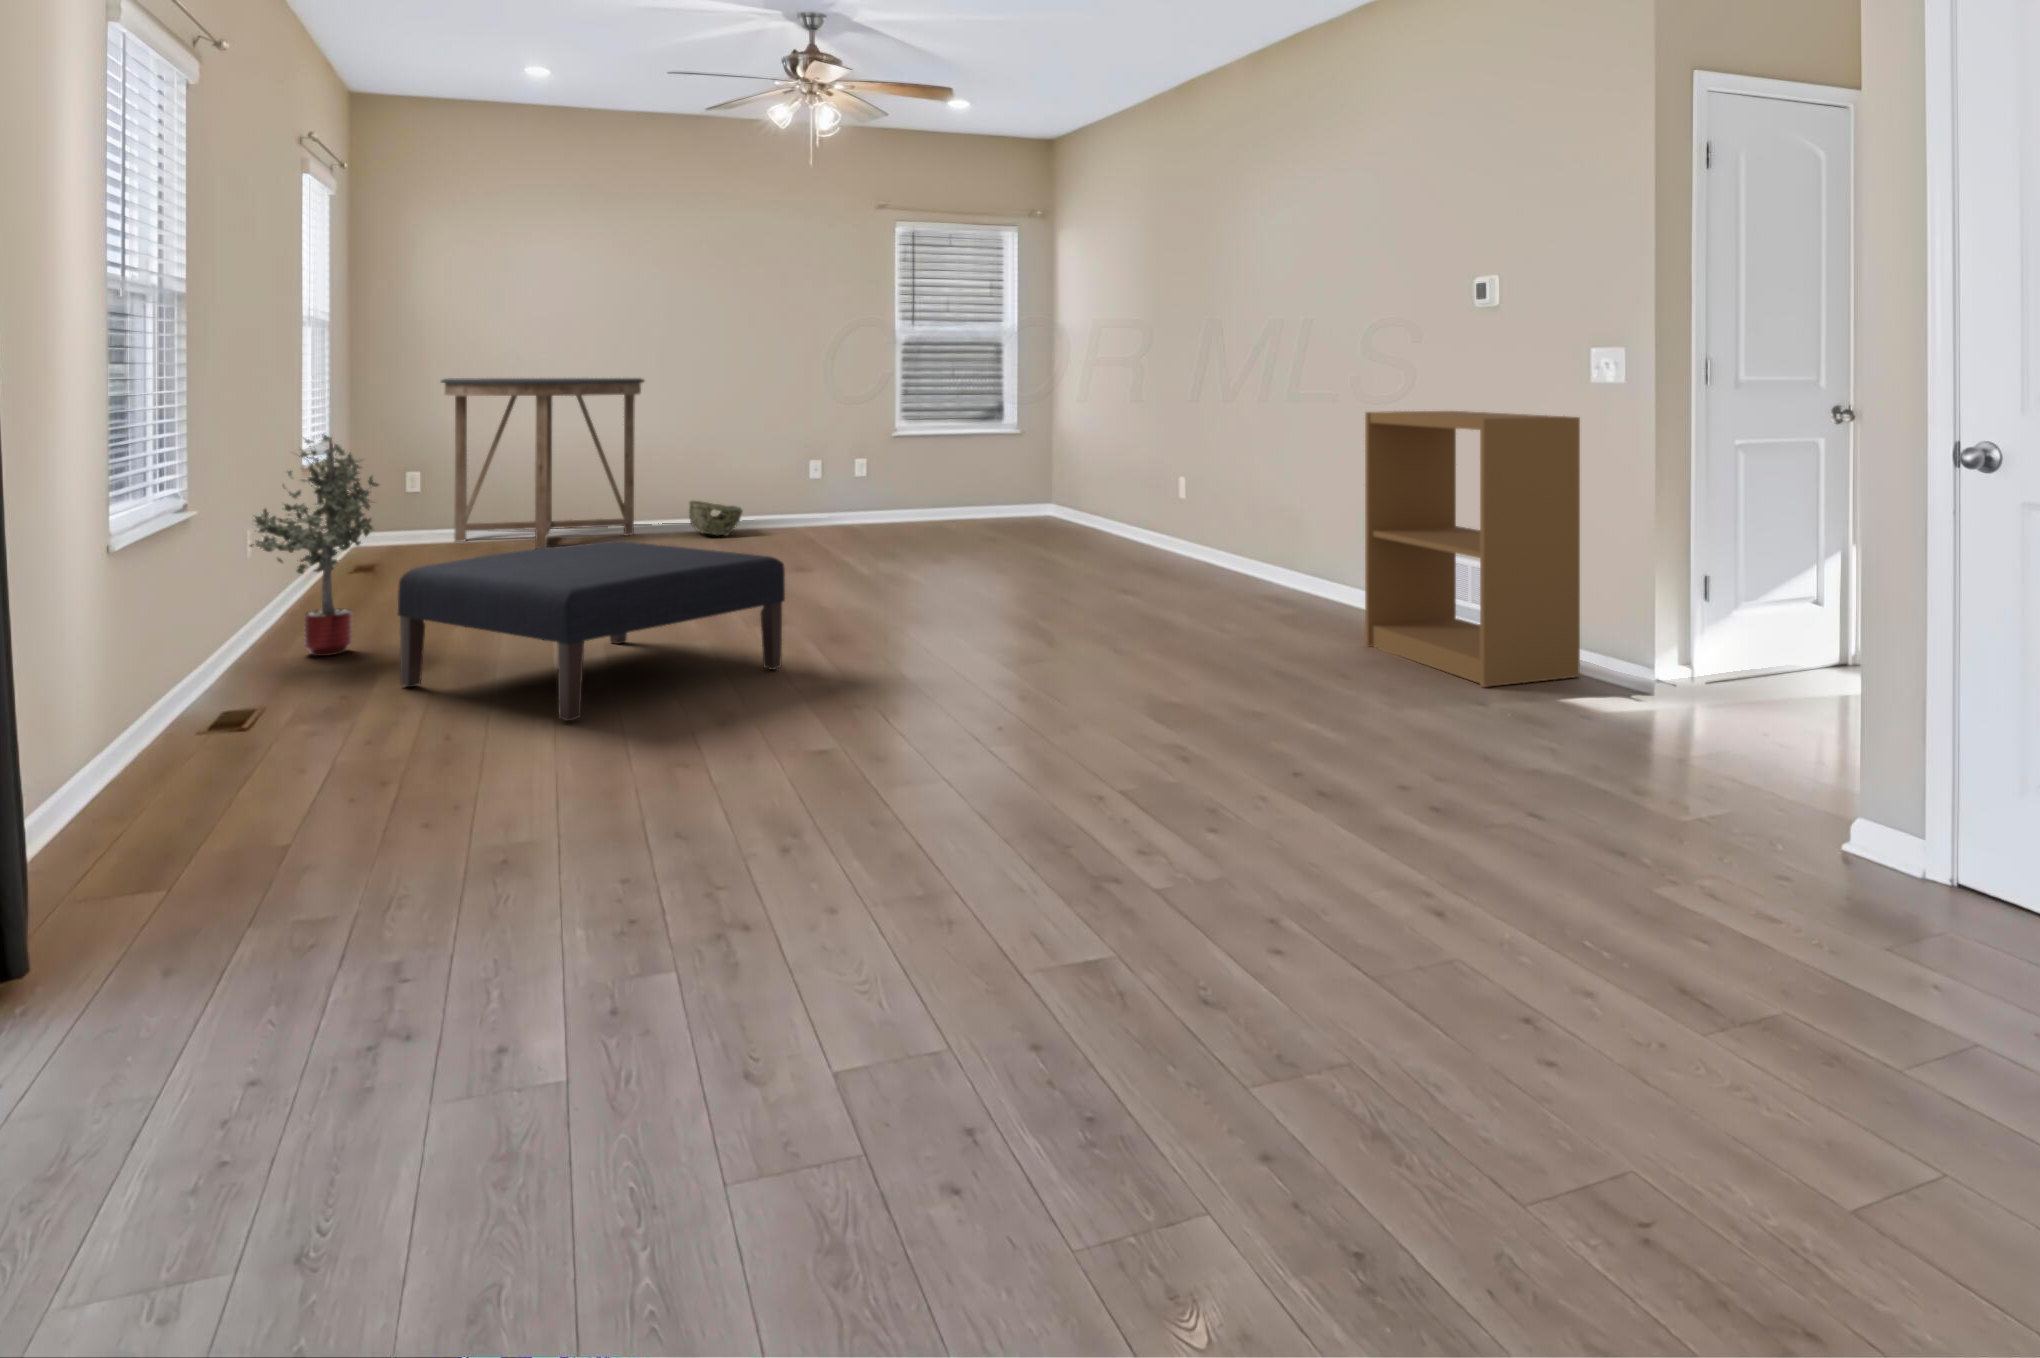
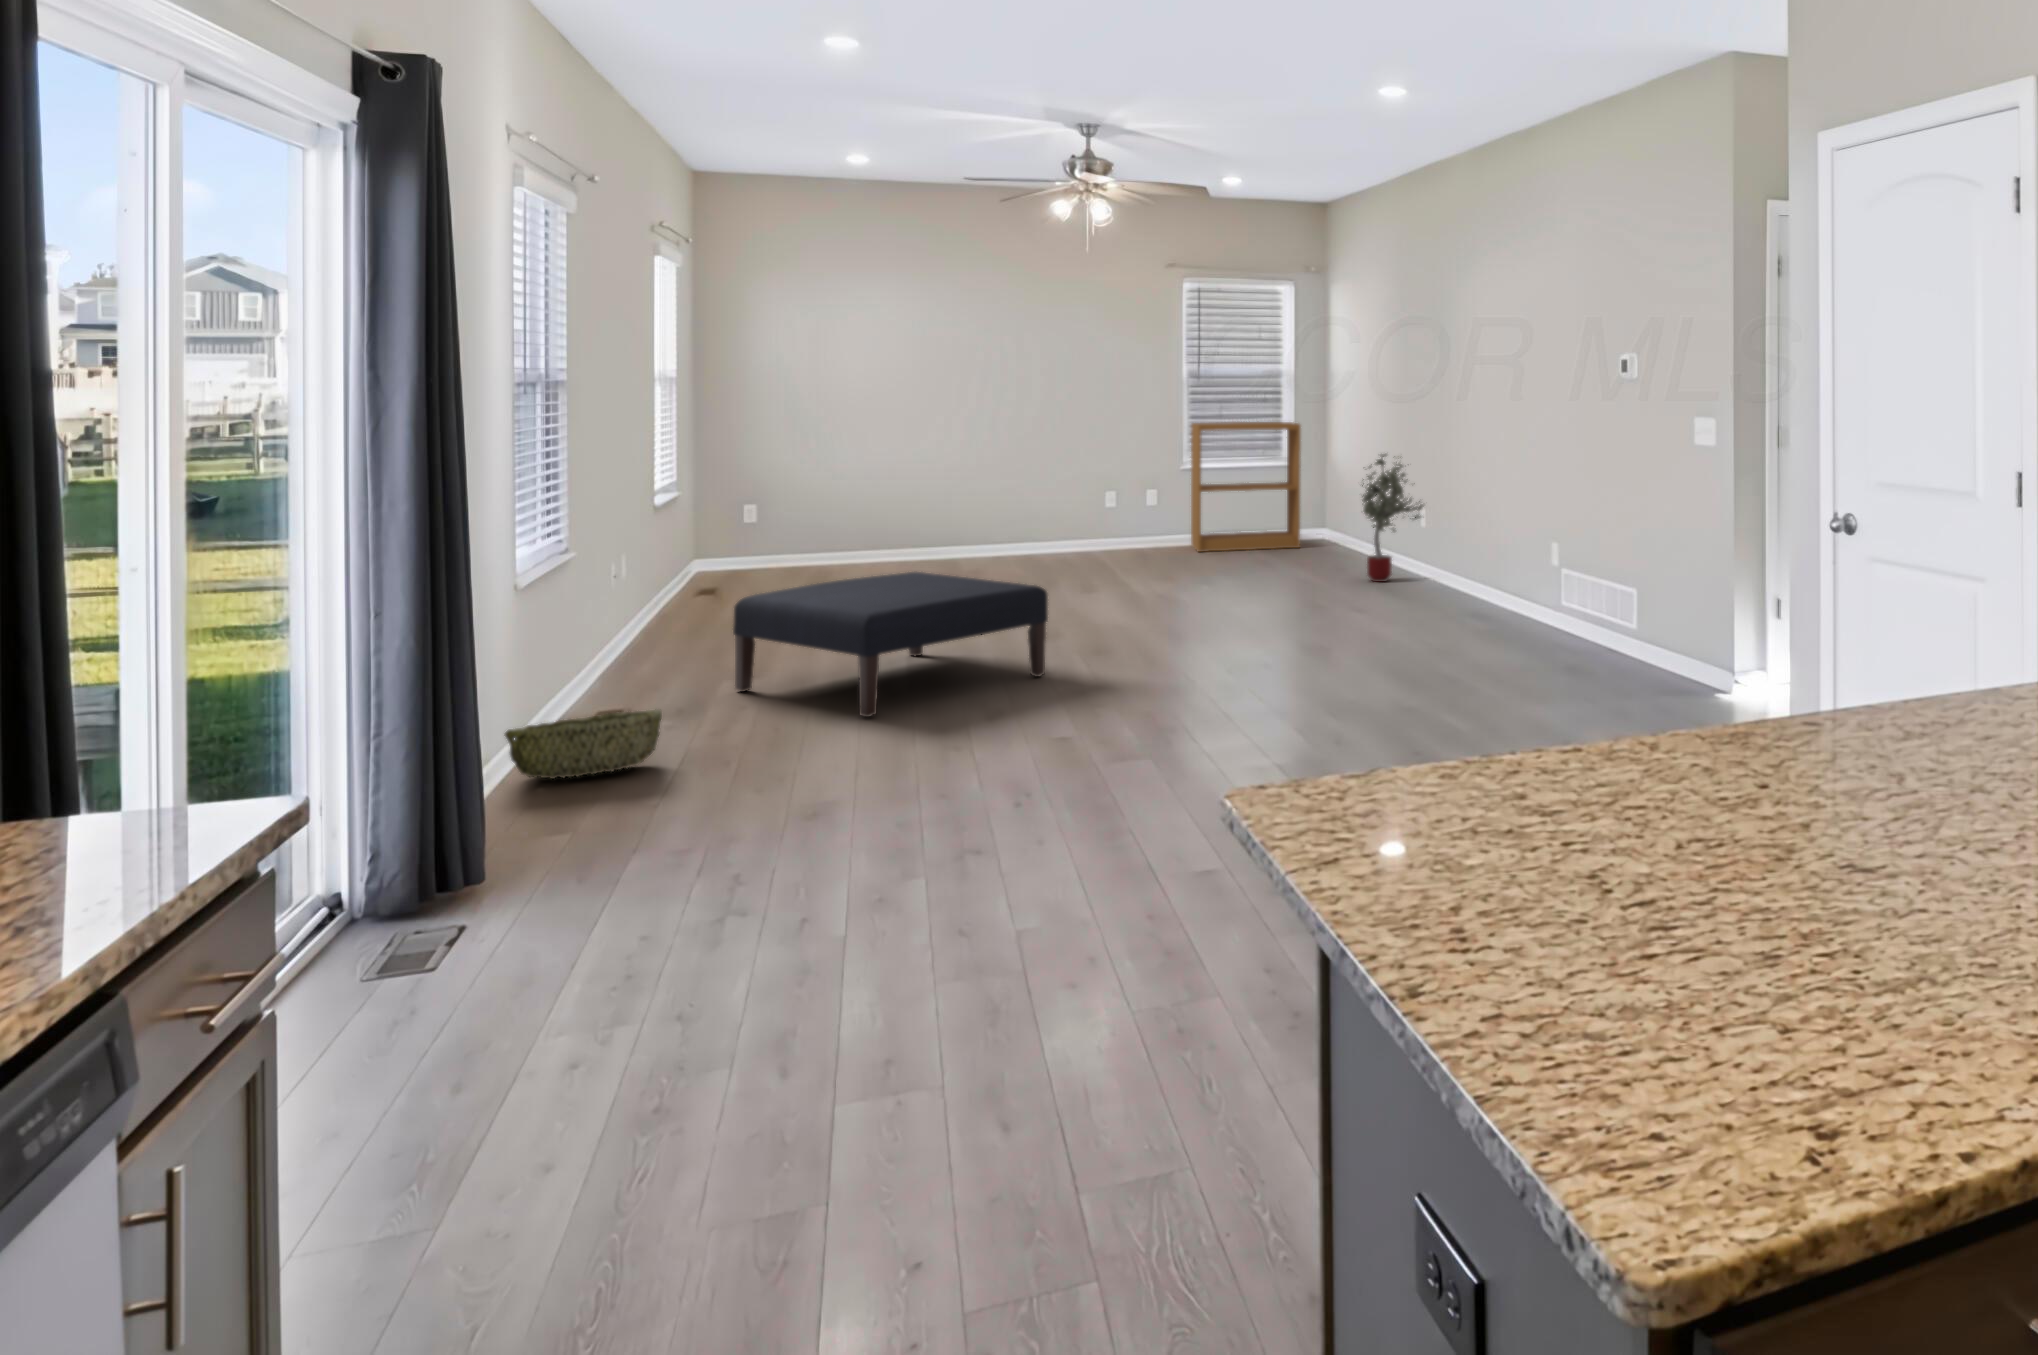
console table: present [441,378,644,548] -> none [772,419,955,572]
bookshelf: present [1365,411,1580,687] -> present [1191,422,1301,552]
potted tree: present [253,435,379,656] -> present [1362,454,1423,582]
woven basket: present [689,501,742,536] -> present [504,710,662,779]

